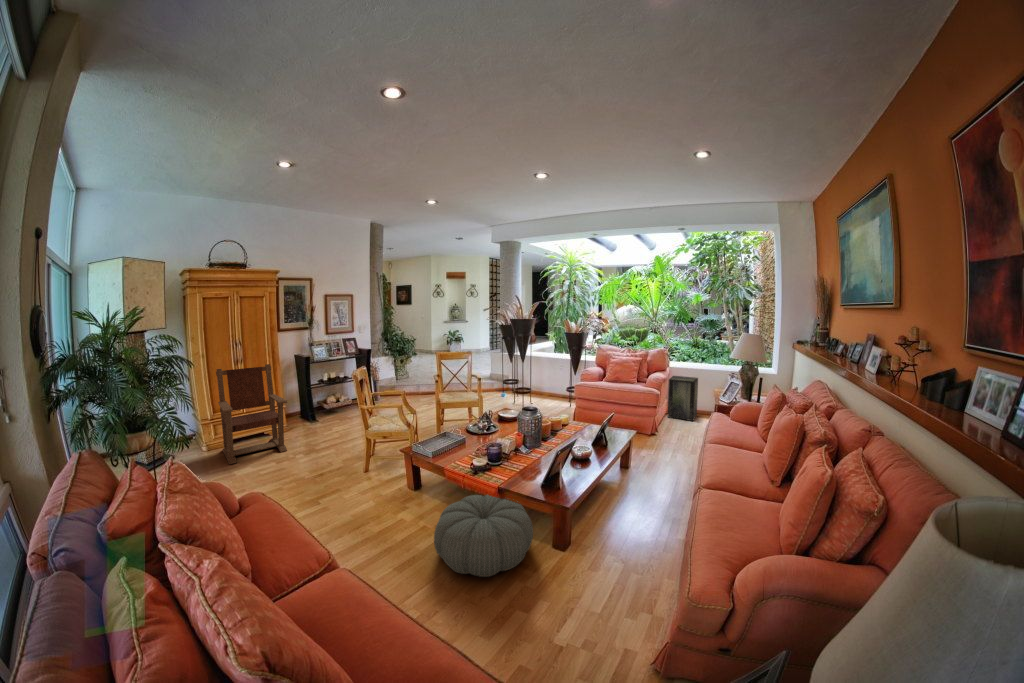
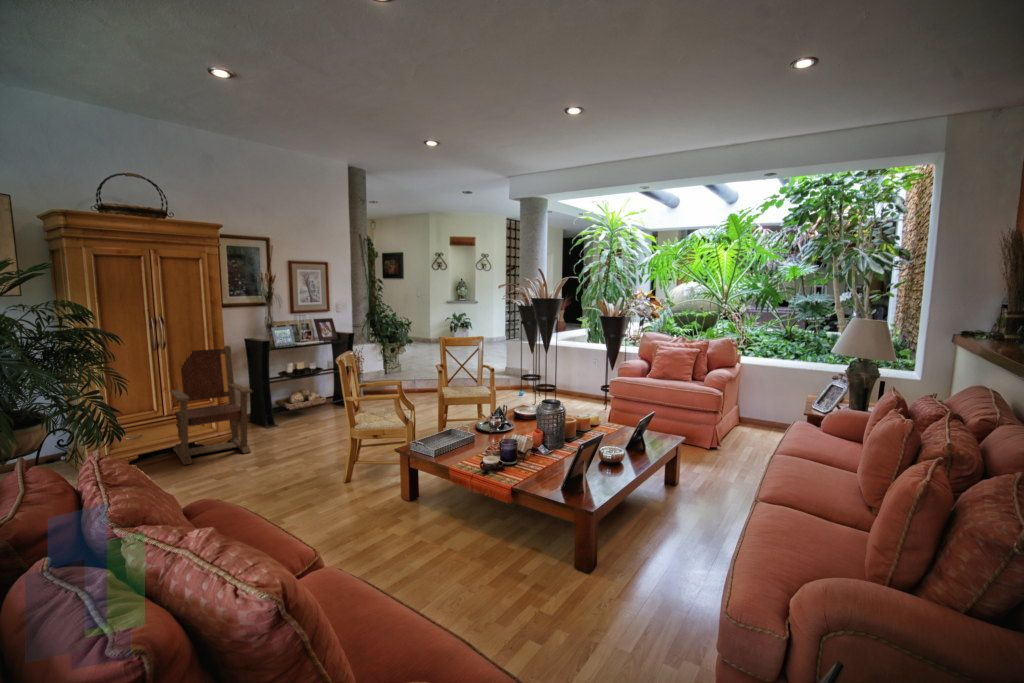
storage box: present [668,376,698,421] -> none [734,374,777,433]
pouf: present [434,495,533,577] -> none [435,498,552,585]

